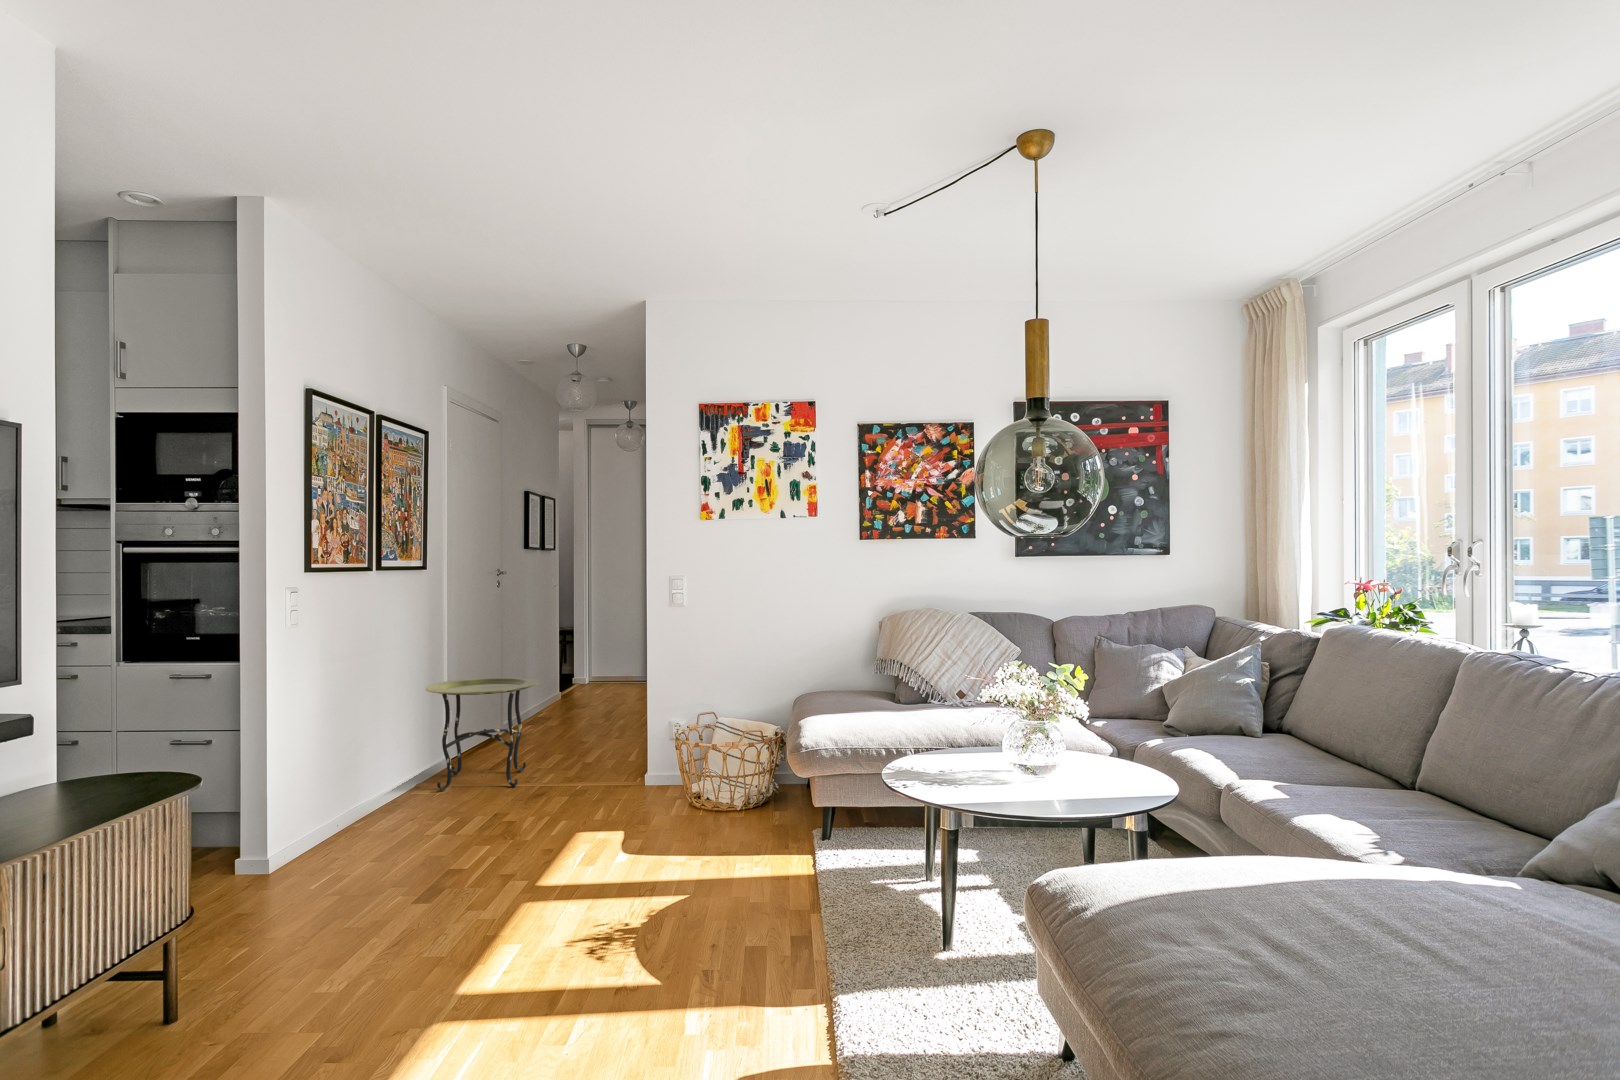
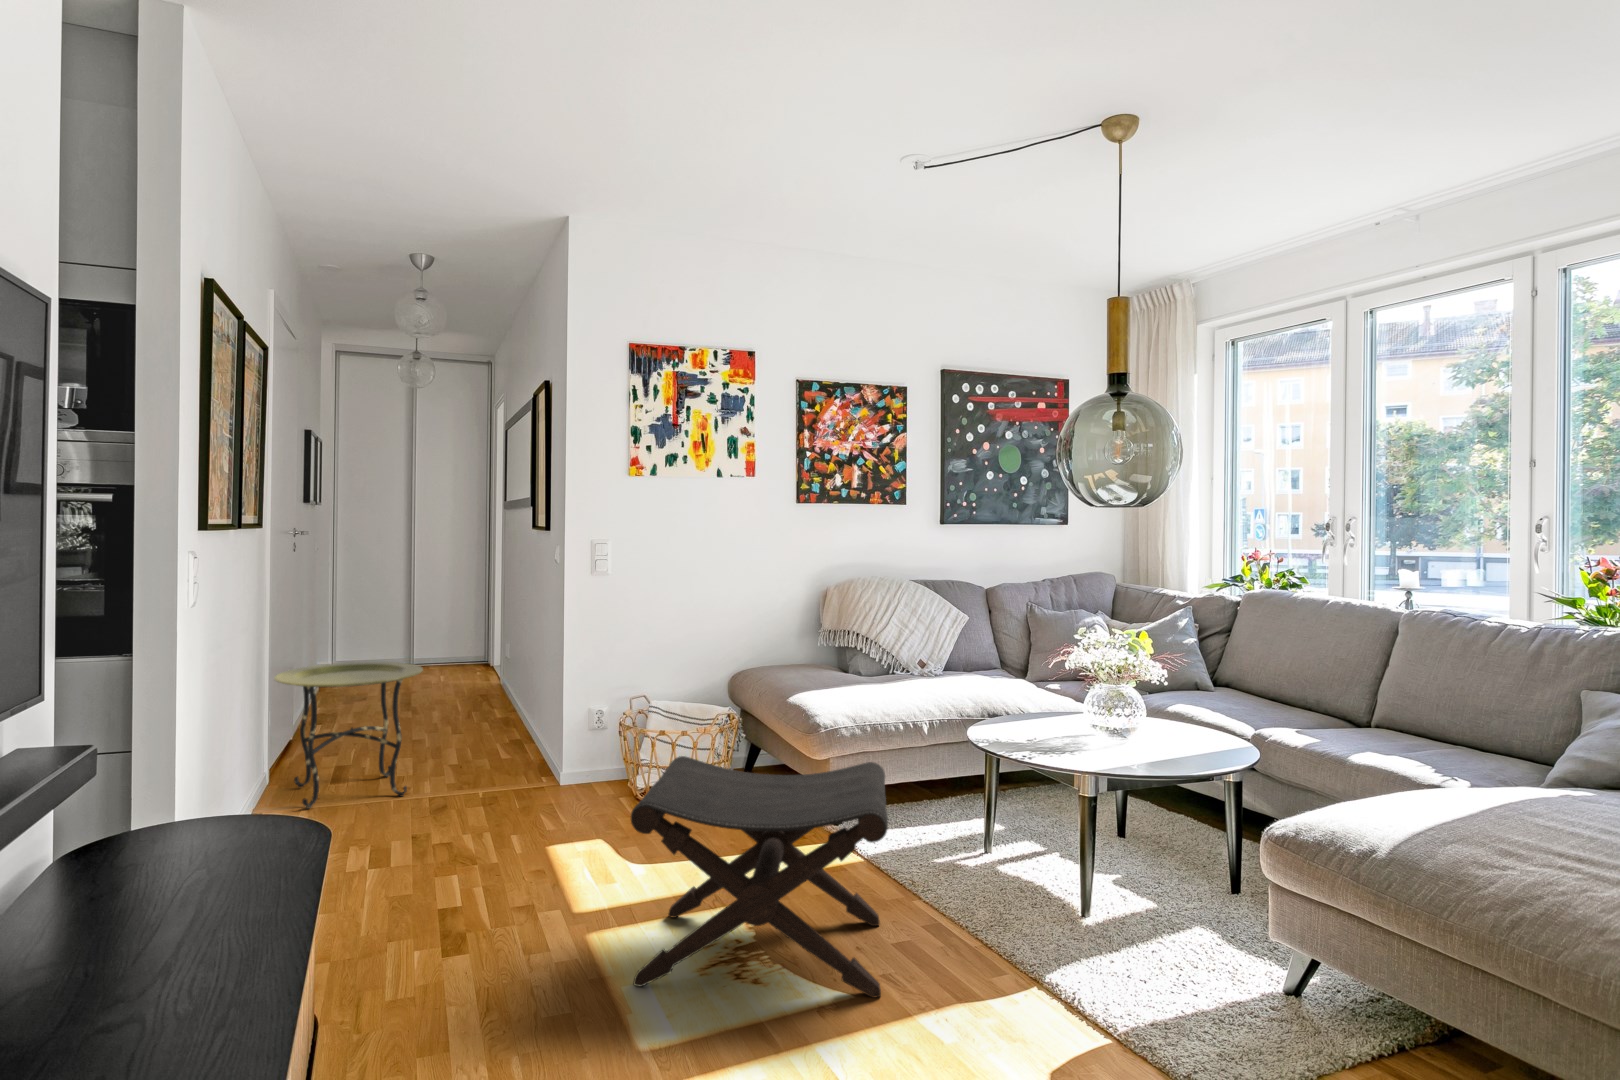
footstool: none [489,760,753,988] -> present [631,756,888,998]

